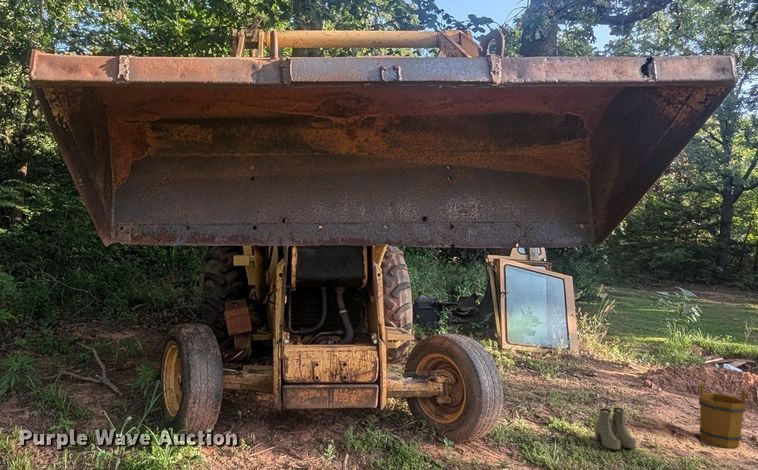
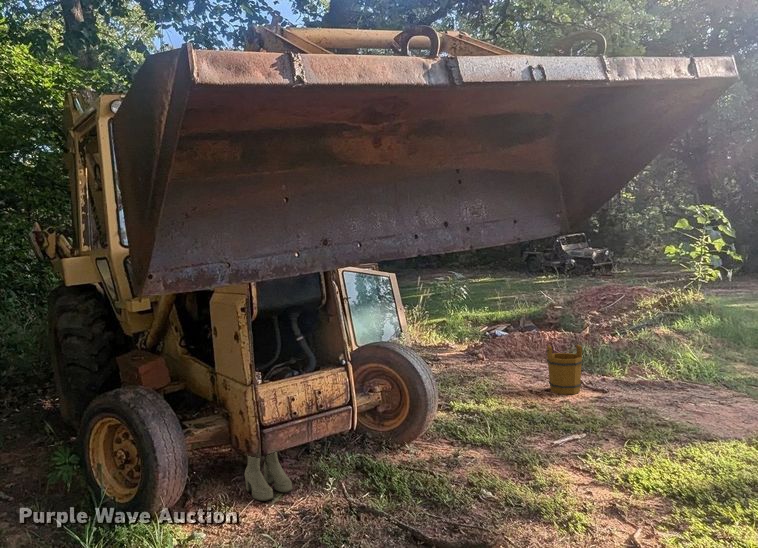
boots: present [595,408,636,450] -> present [245,452,292,501]

